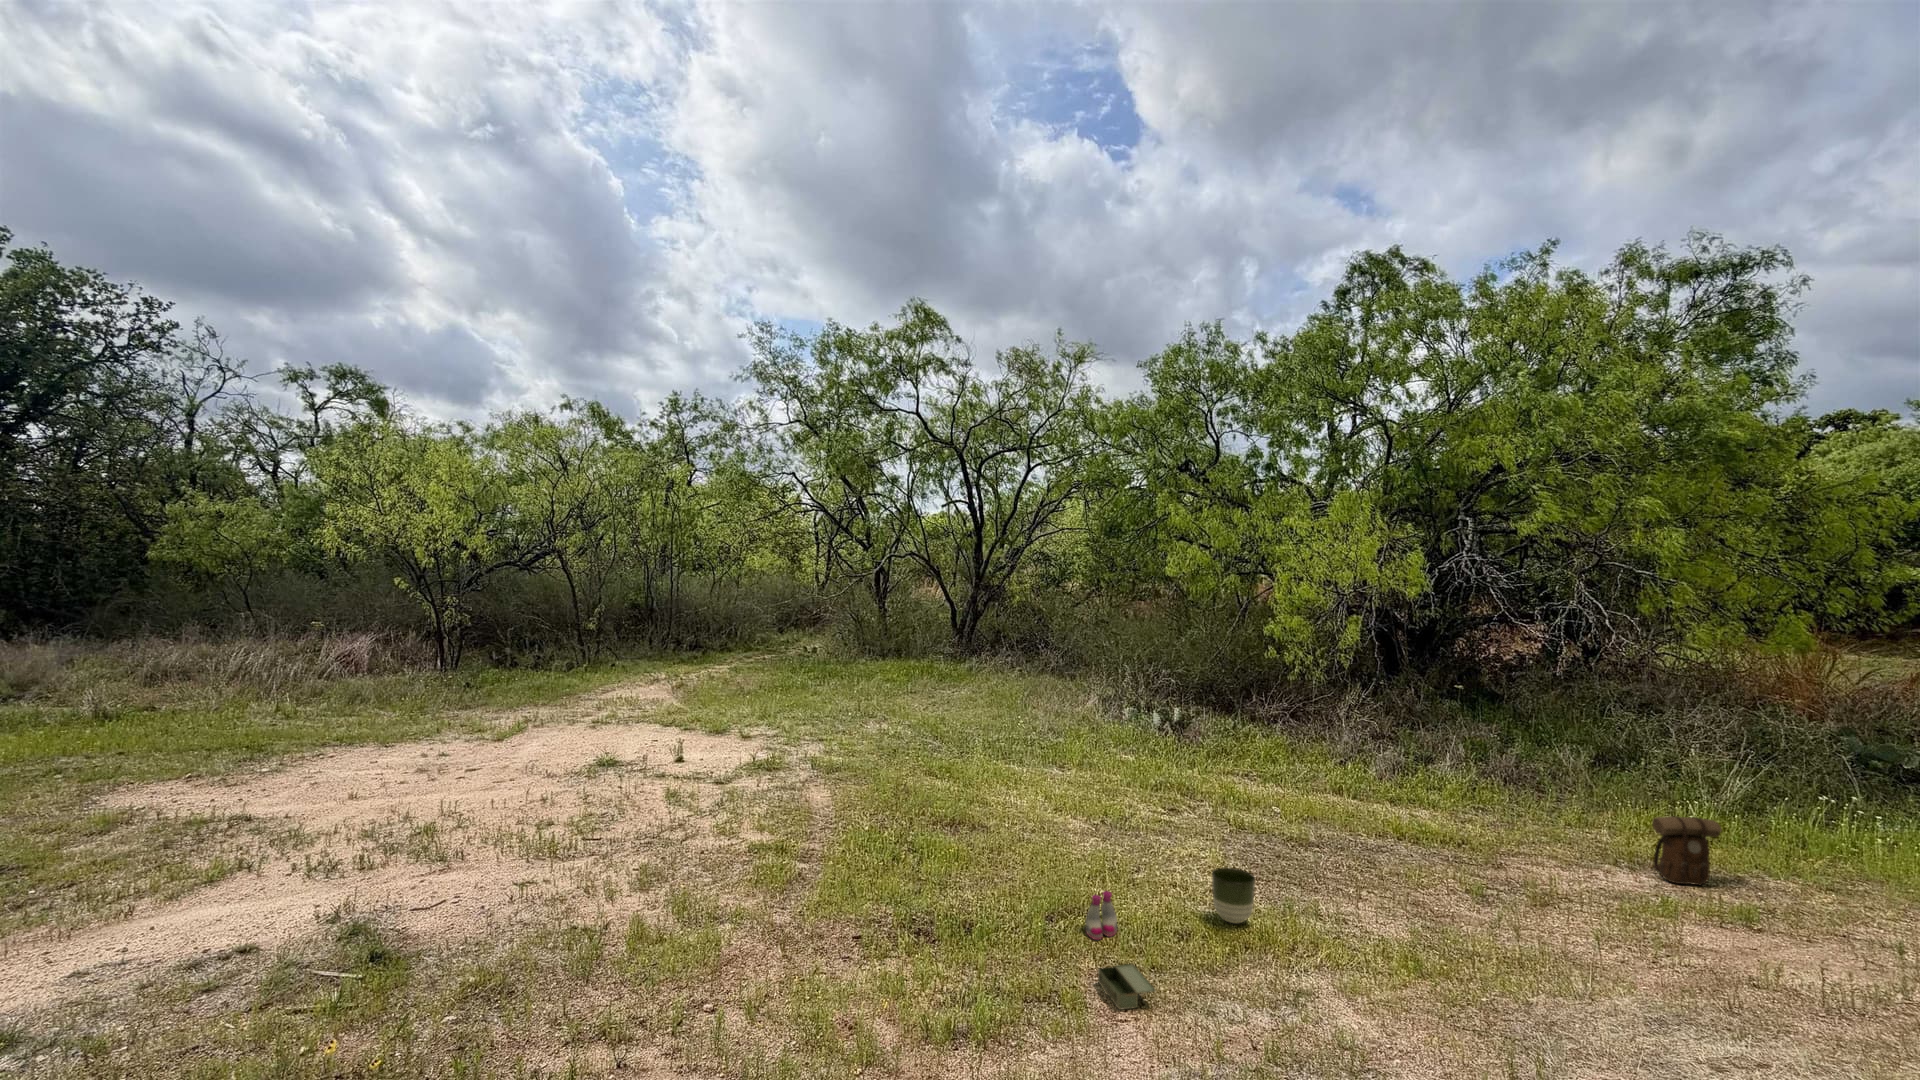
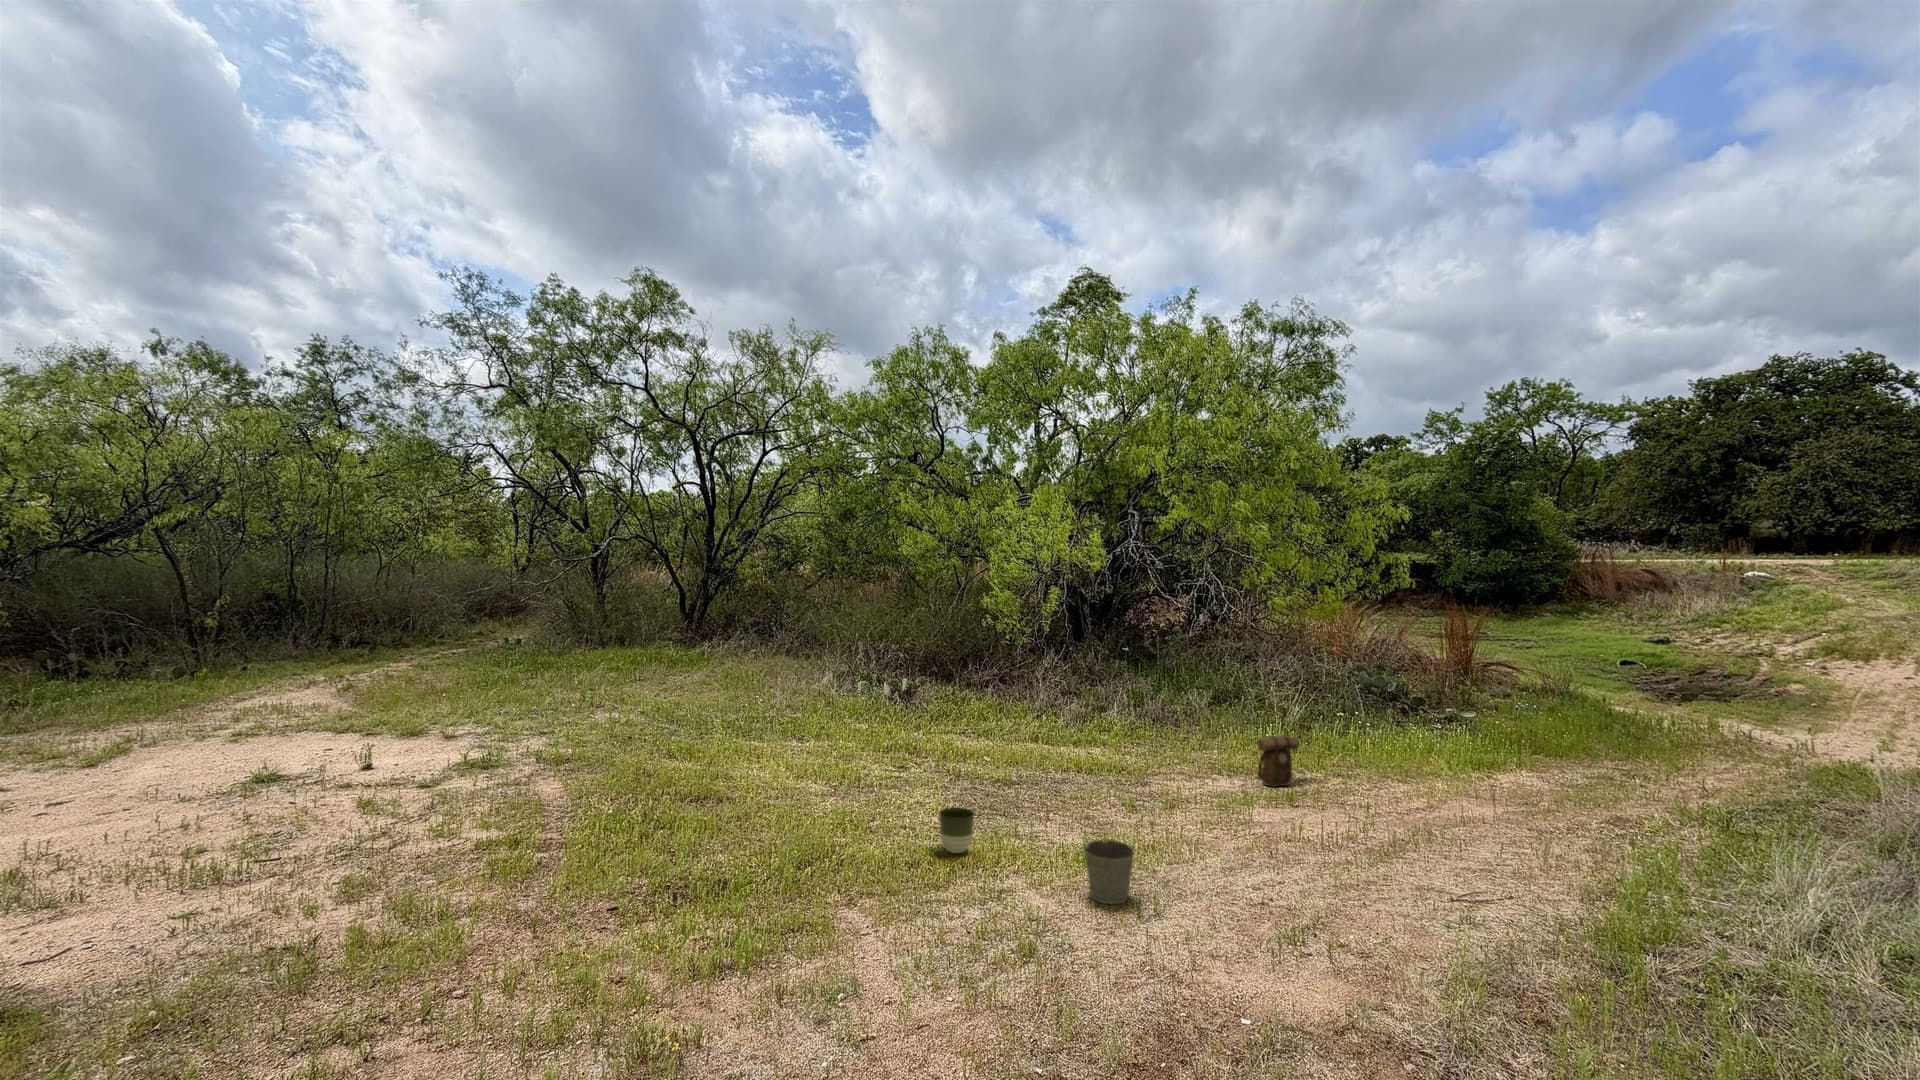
boots: present [1085,891,1118,940] -> none [831,838,860,882]
bucket: none [1401,938,1475,1028] -> present [1084,840,1134,904]
toolbox: present [1098,964,1155,1010] -> none [845,894,896,932]

